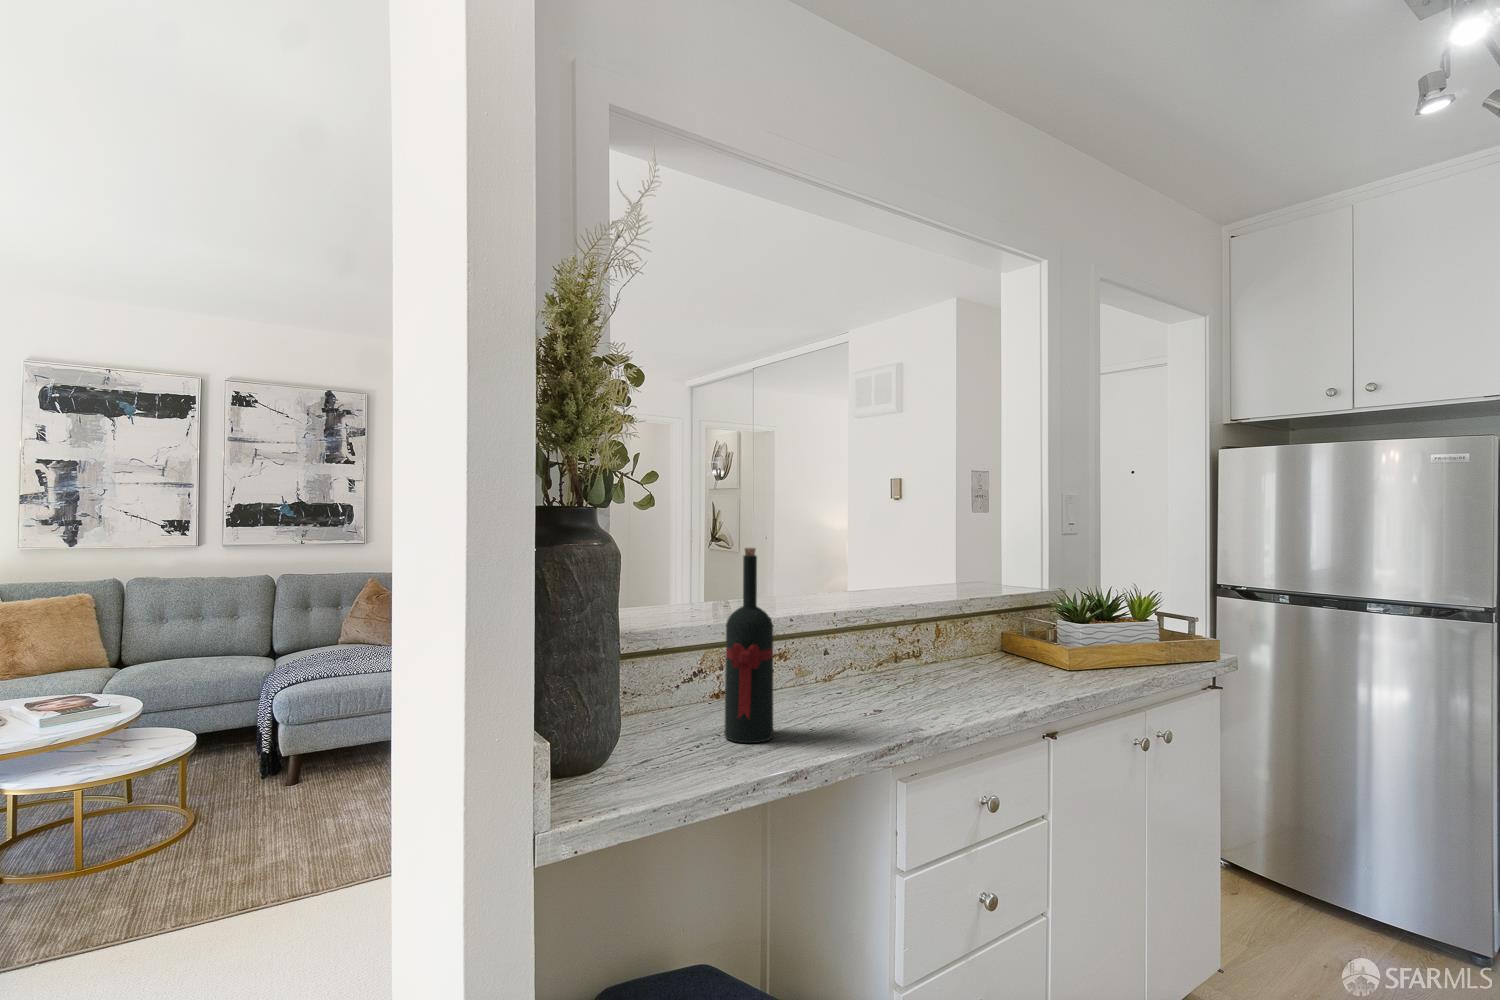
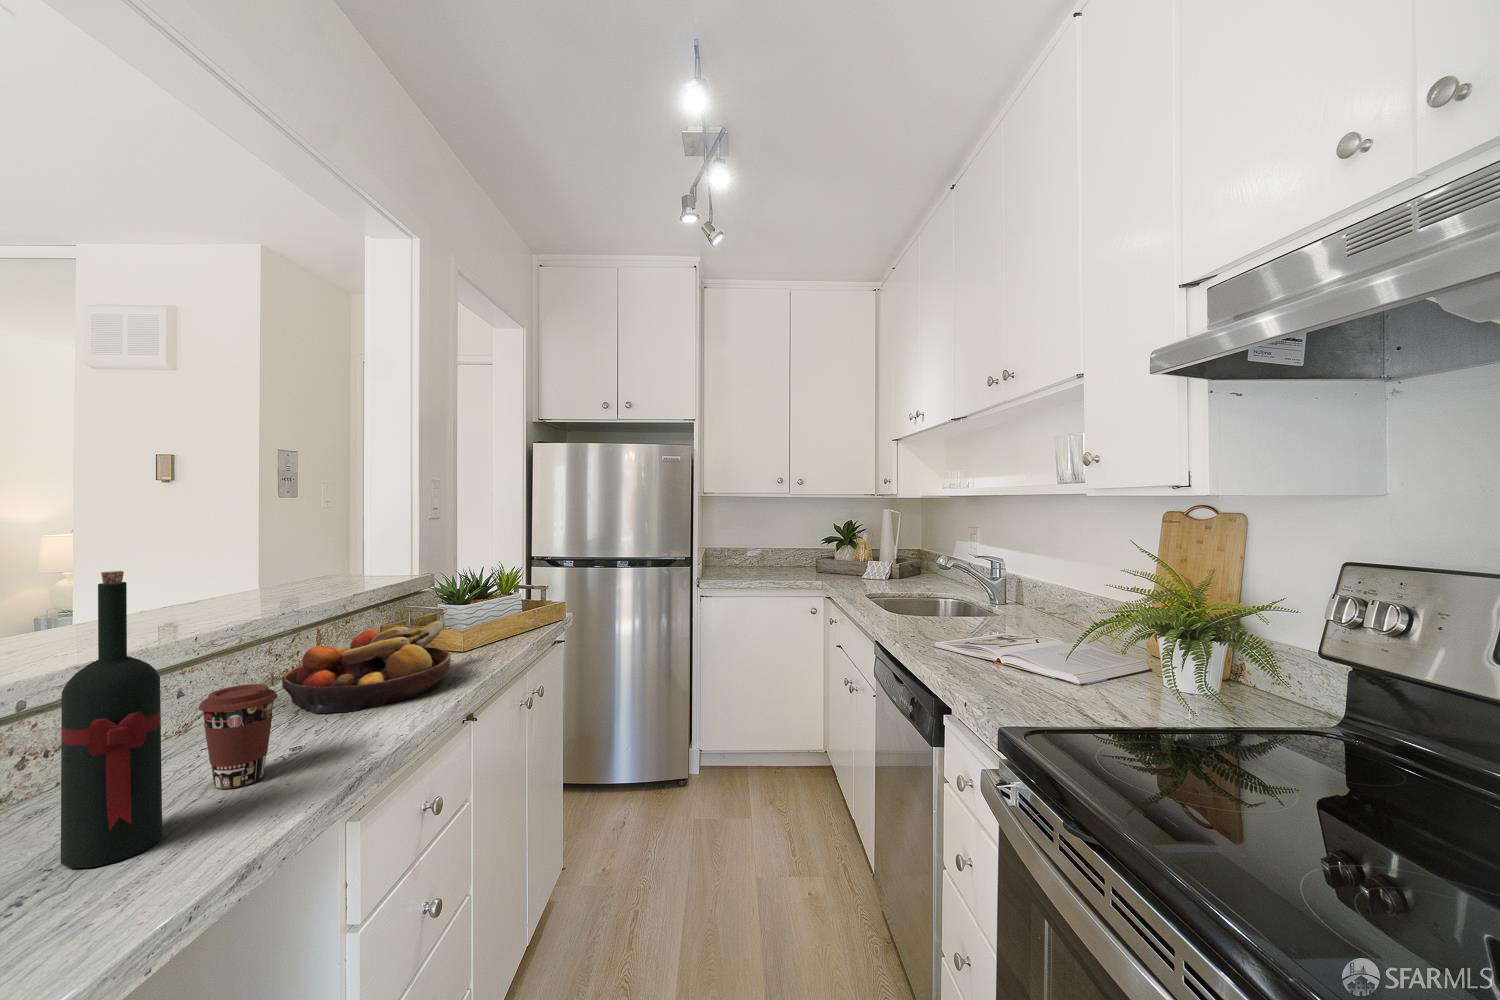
fruit bowl: none [892,629,1038,700] -> present [282,620,451,713]
coffee cup: none [807,647,856,725] -> present [199,684,278,789]

